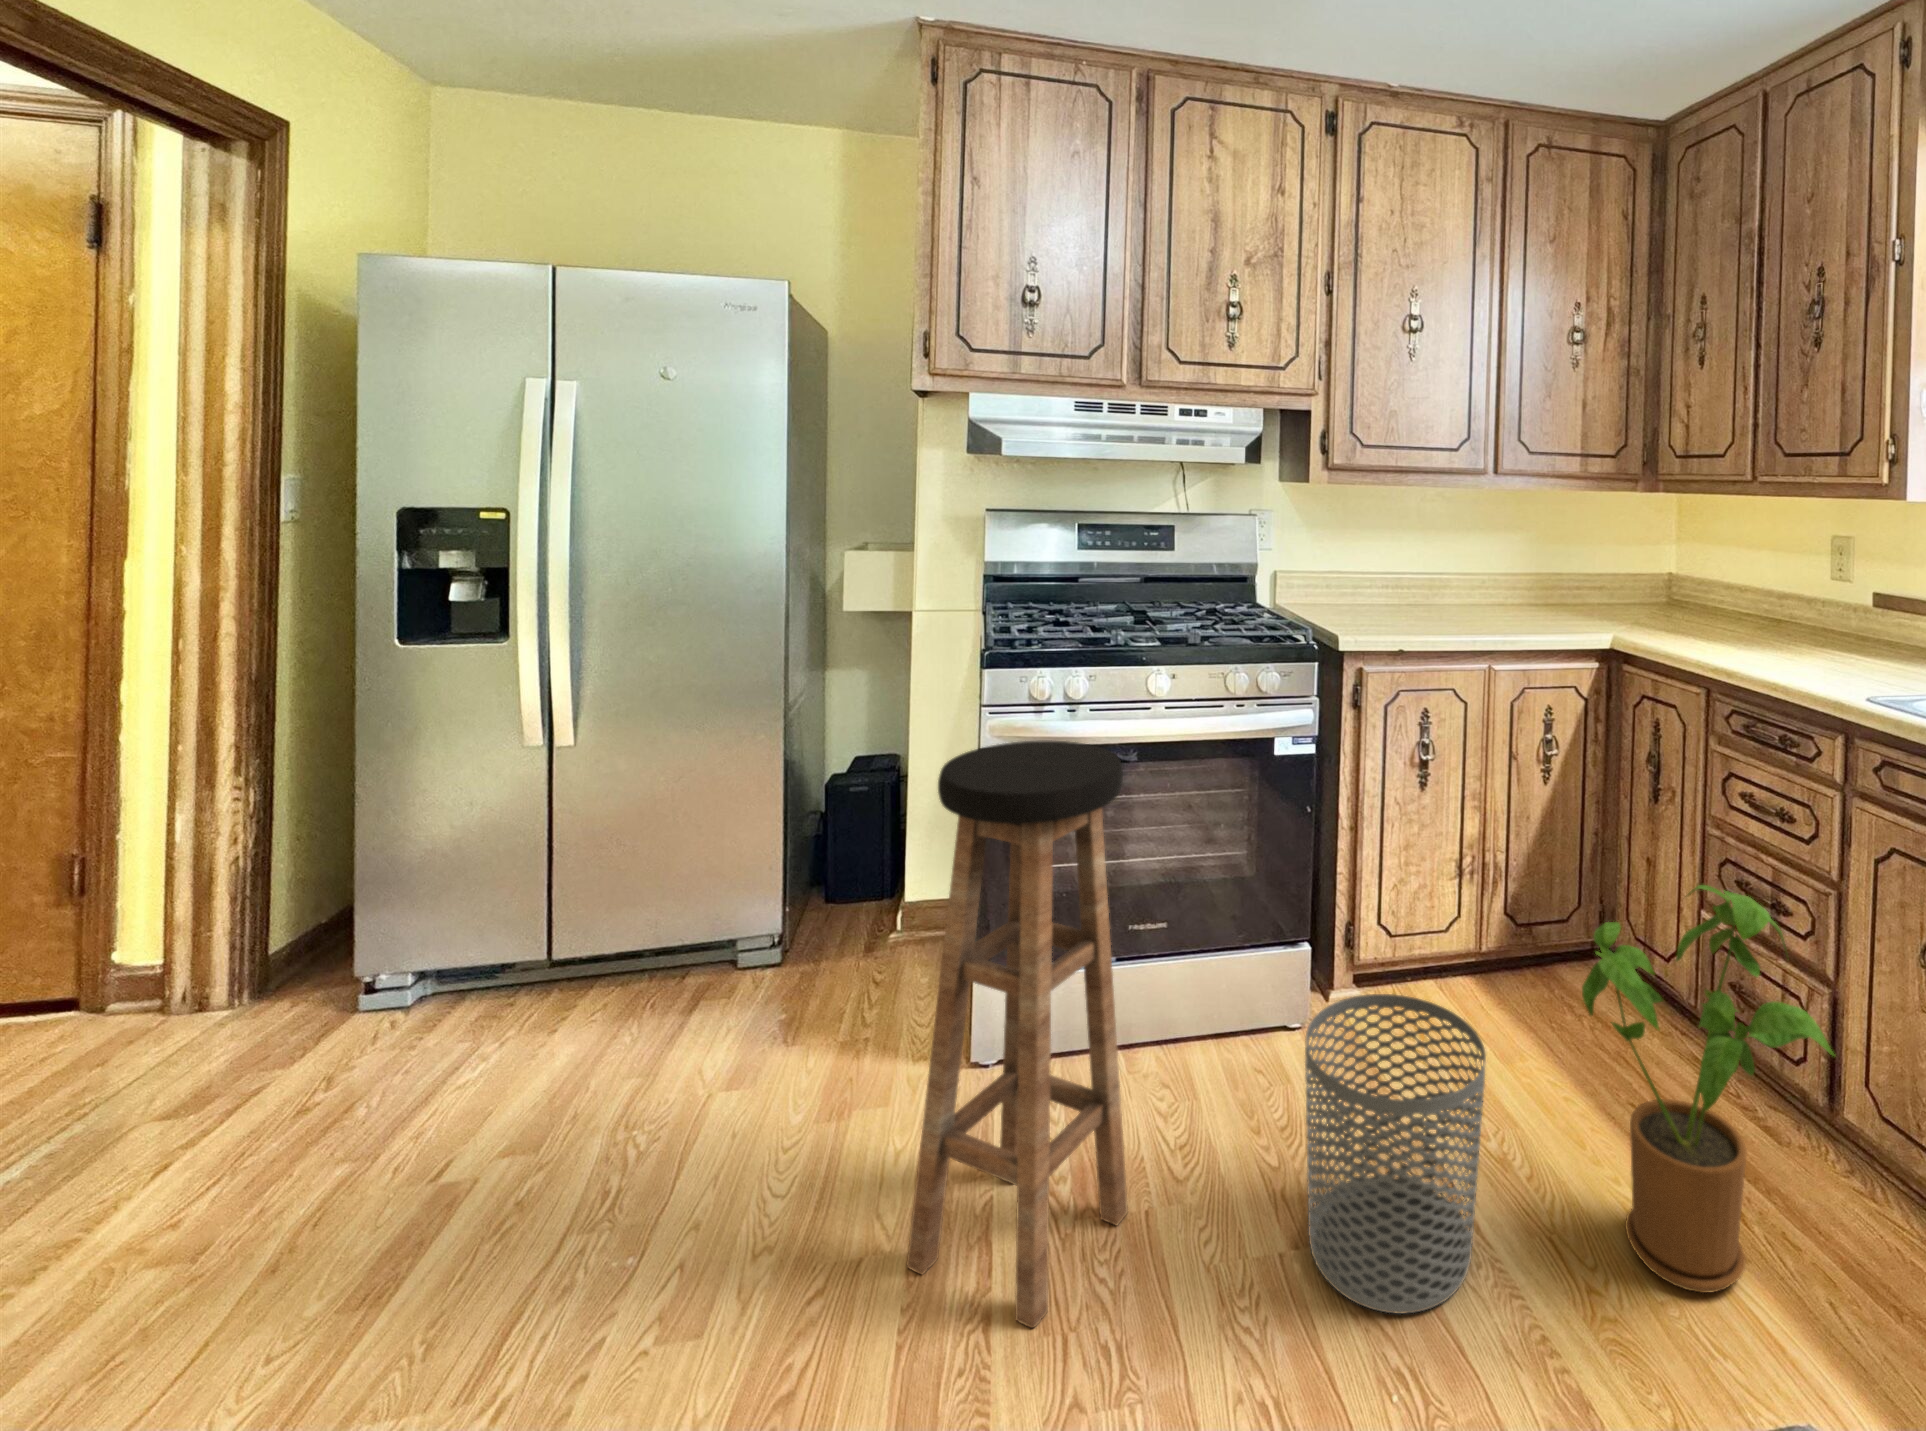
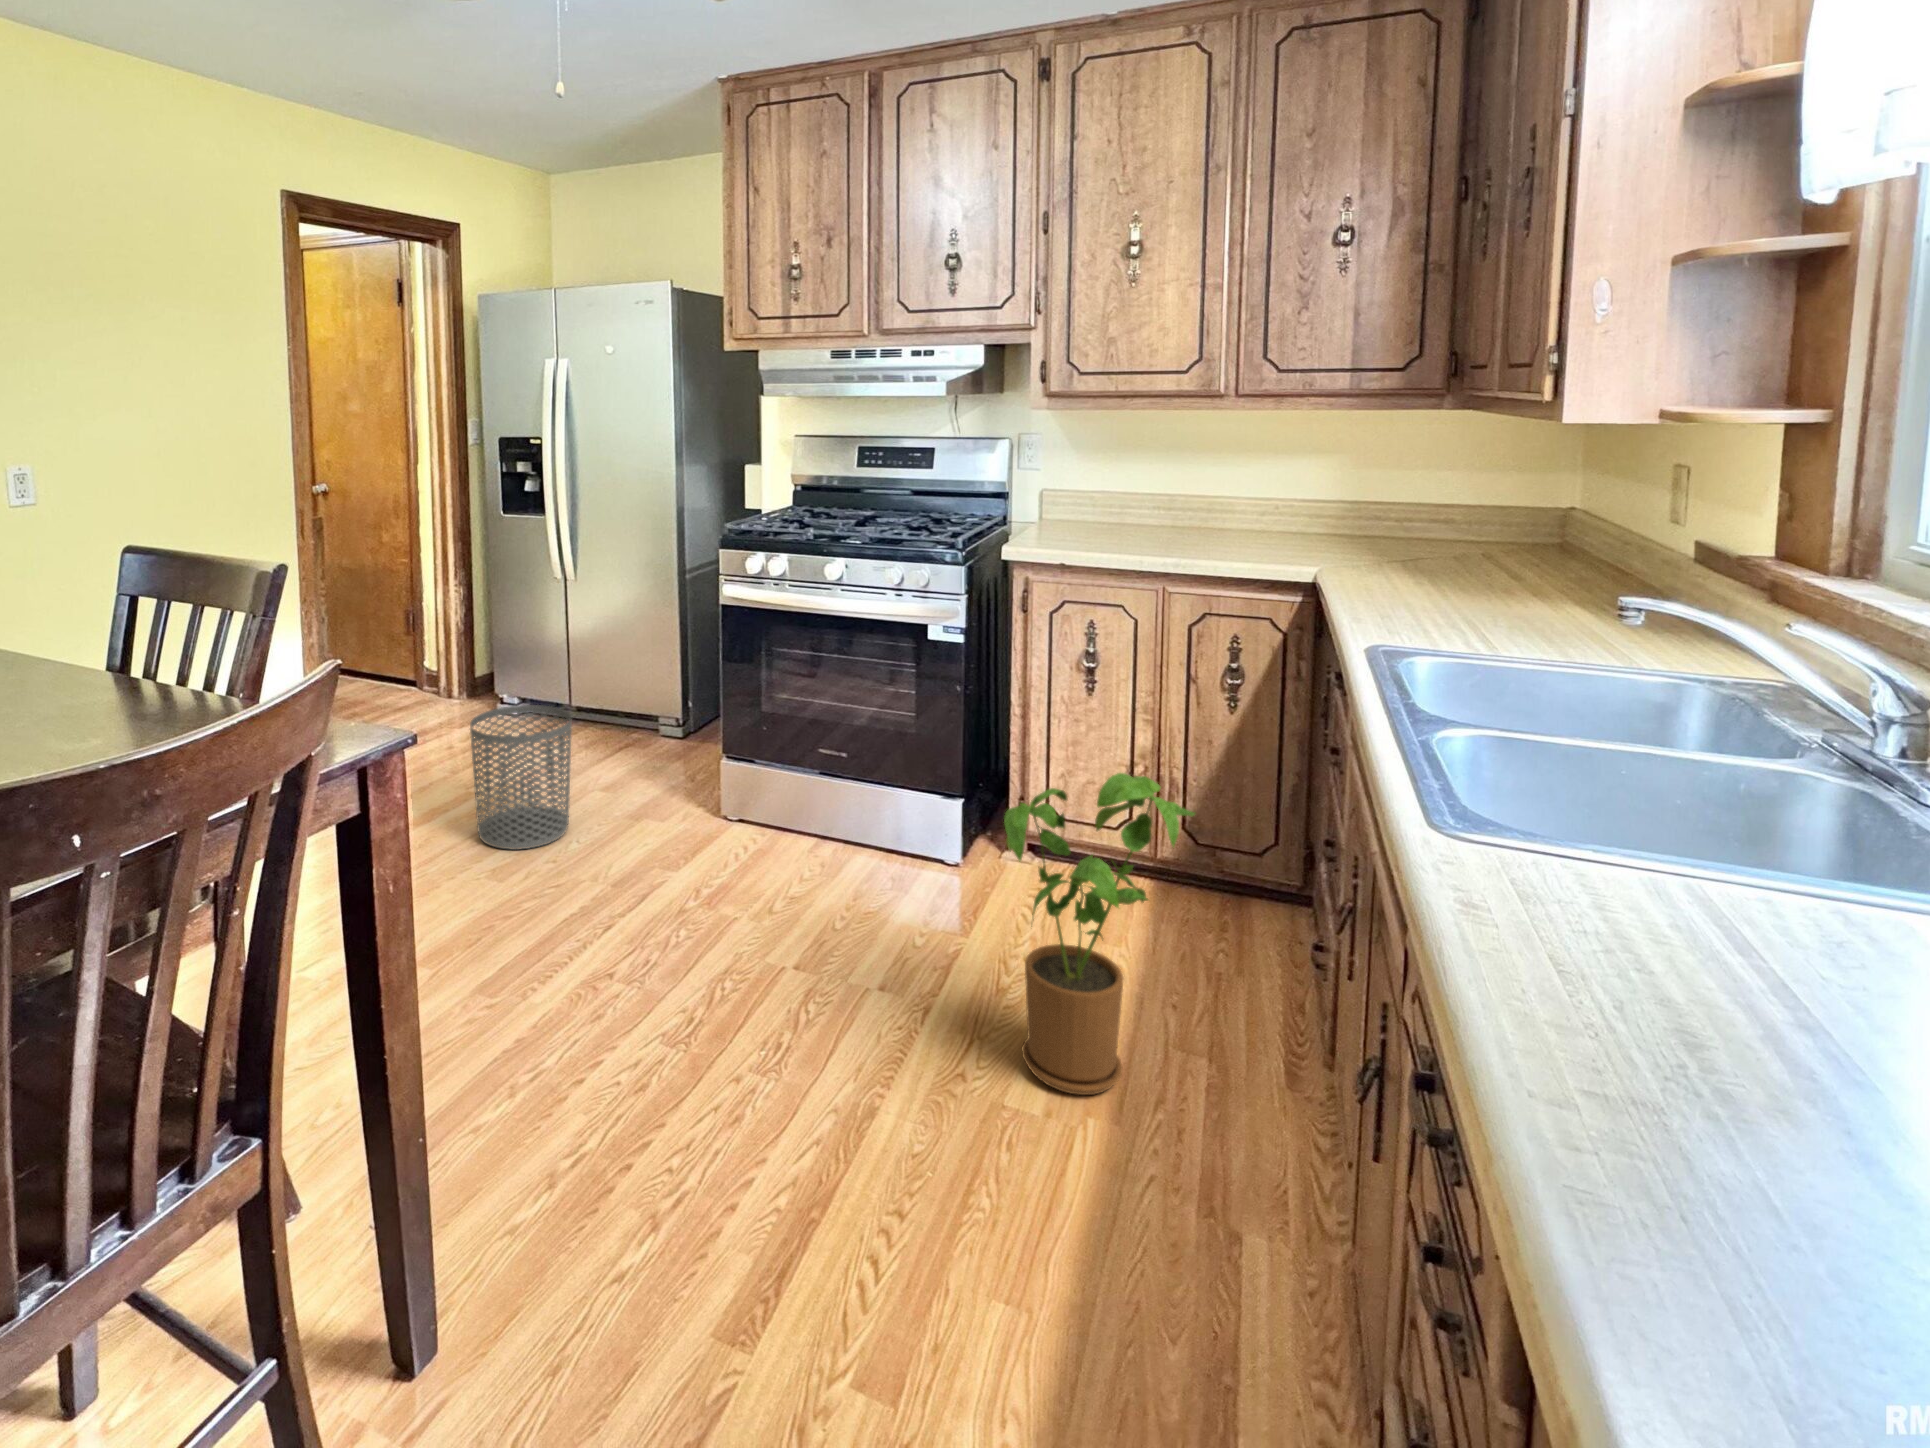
bar stool: present [907,740,1128,1328] -> none [611,584,734,920]
waste bin: present [1305,994,1486,1314] -> present [470,705,572,850]

